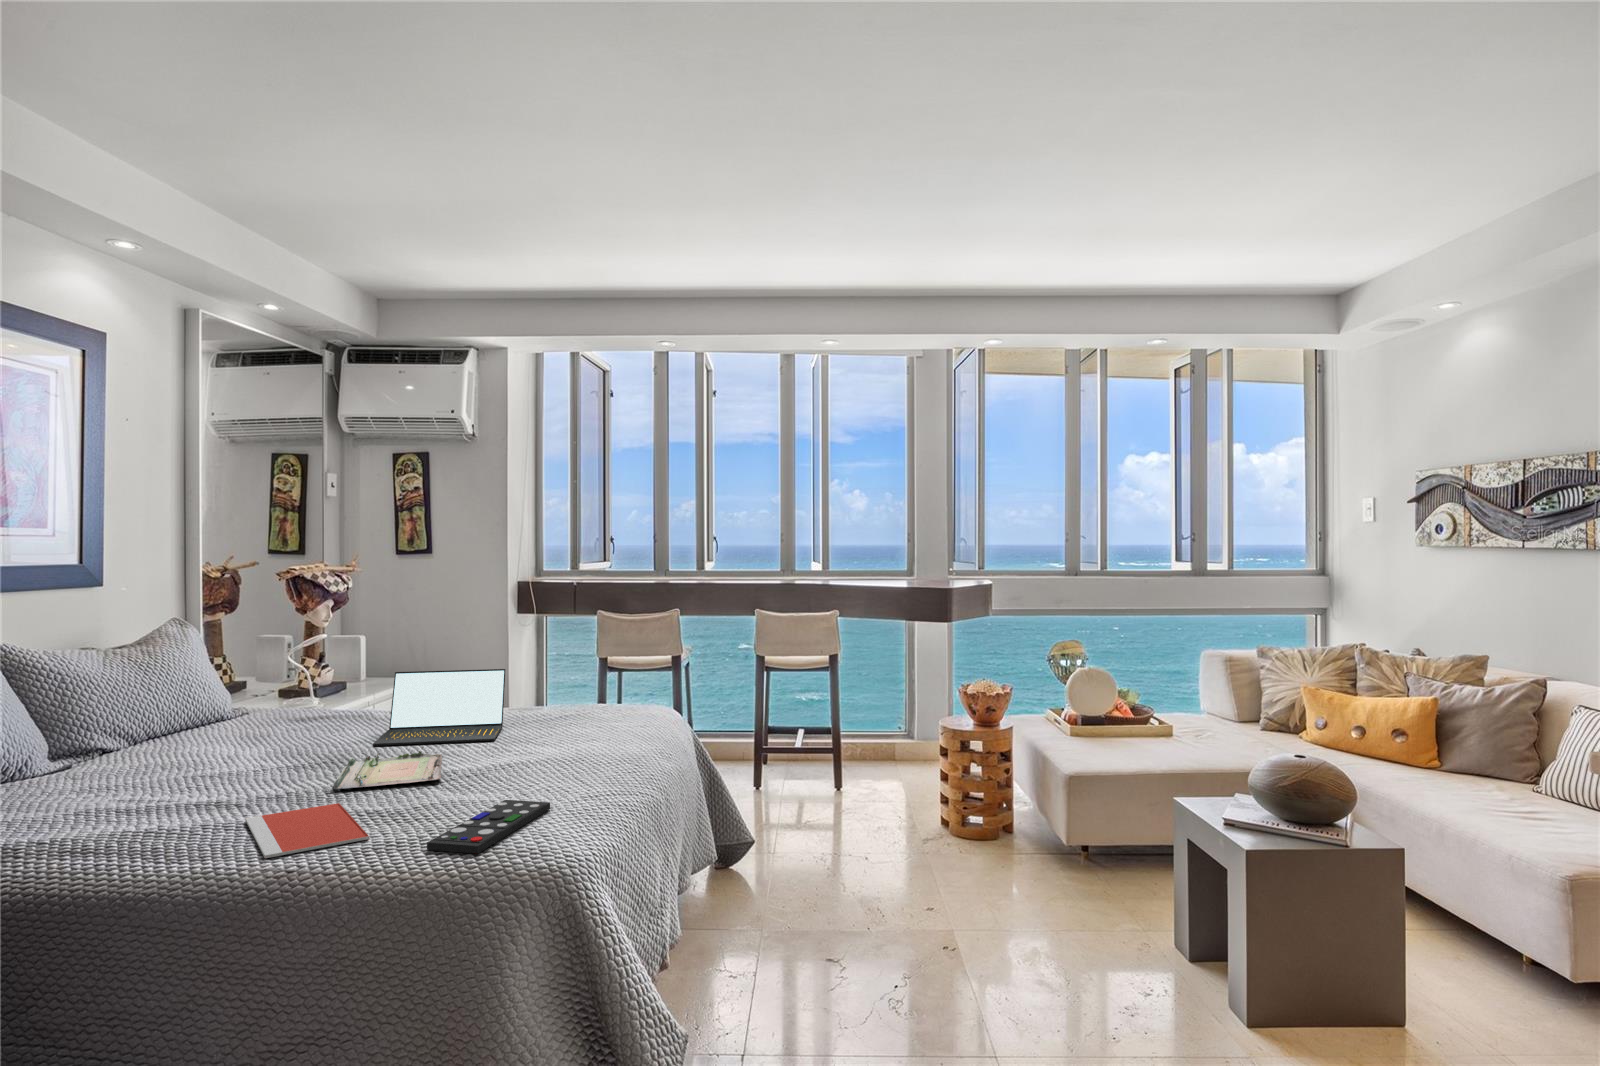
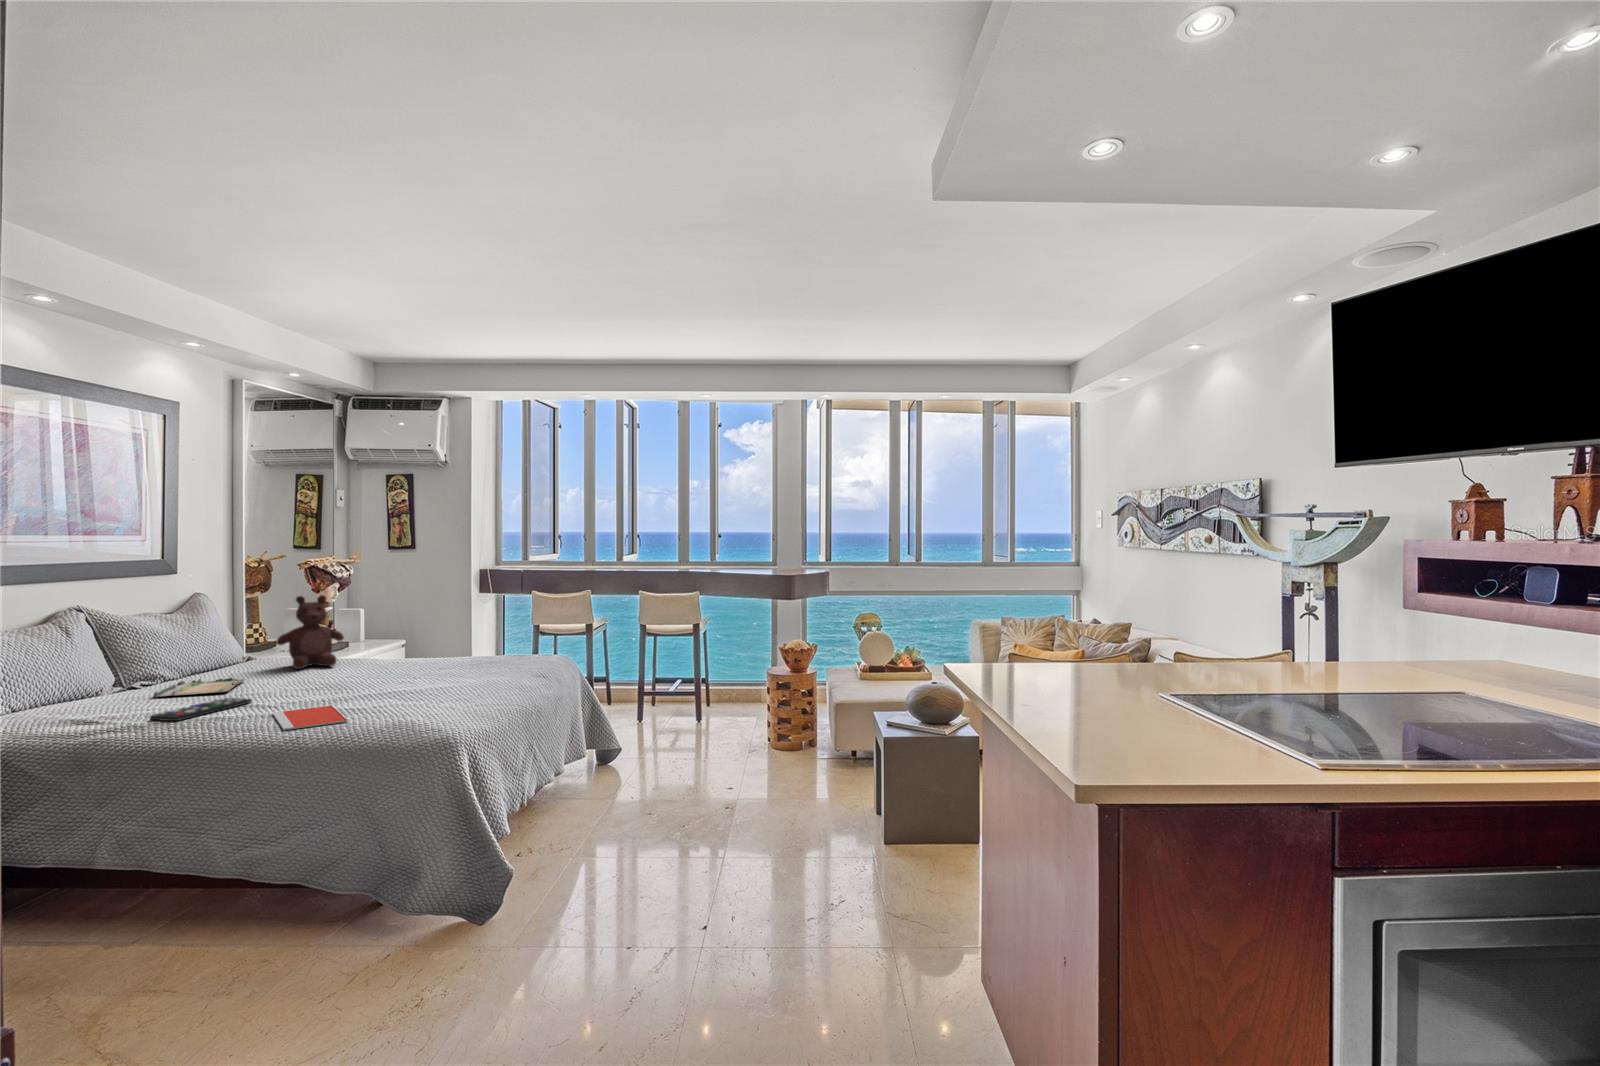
teddy bear: none [249,619,346,731] -> present [276,595,344,669]
laptop: present [373,669,505,746] -> none [359,629,453,677]
tray: present [333,747,442,791] -> present [153,677,244,698]
remote control: present [427,800,550,853] -> present [150,698,252,721]

